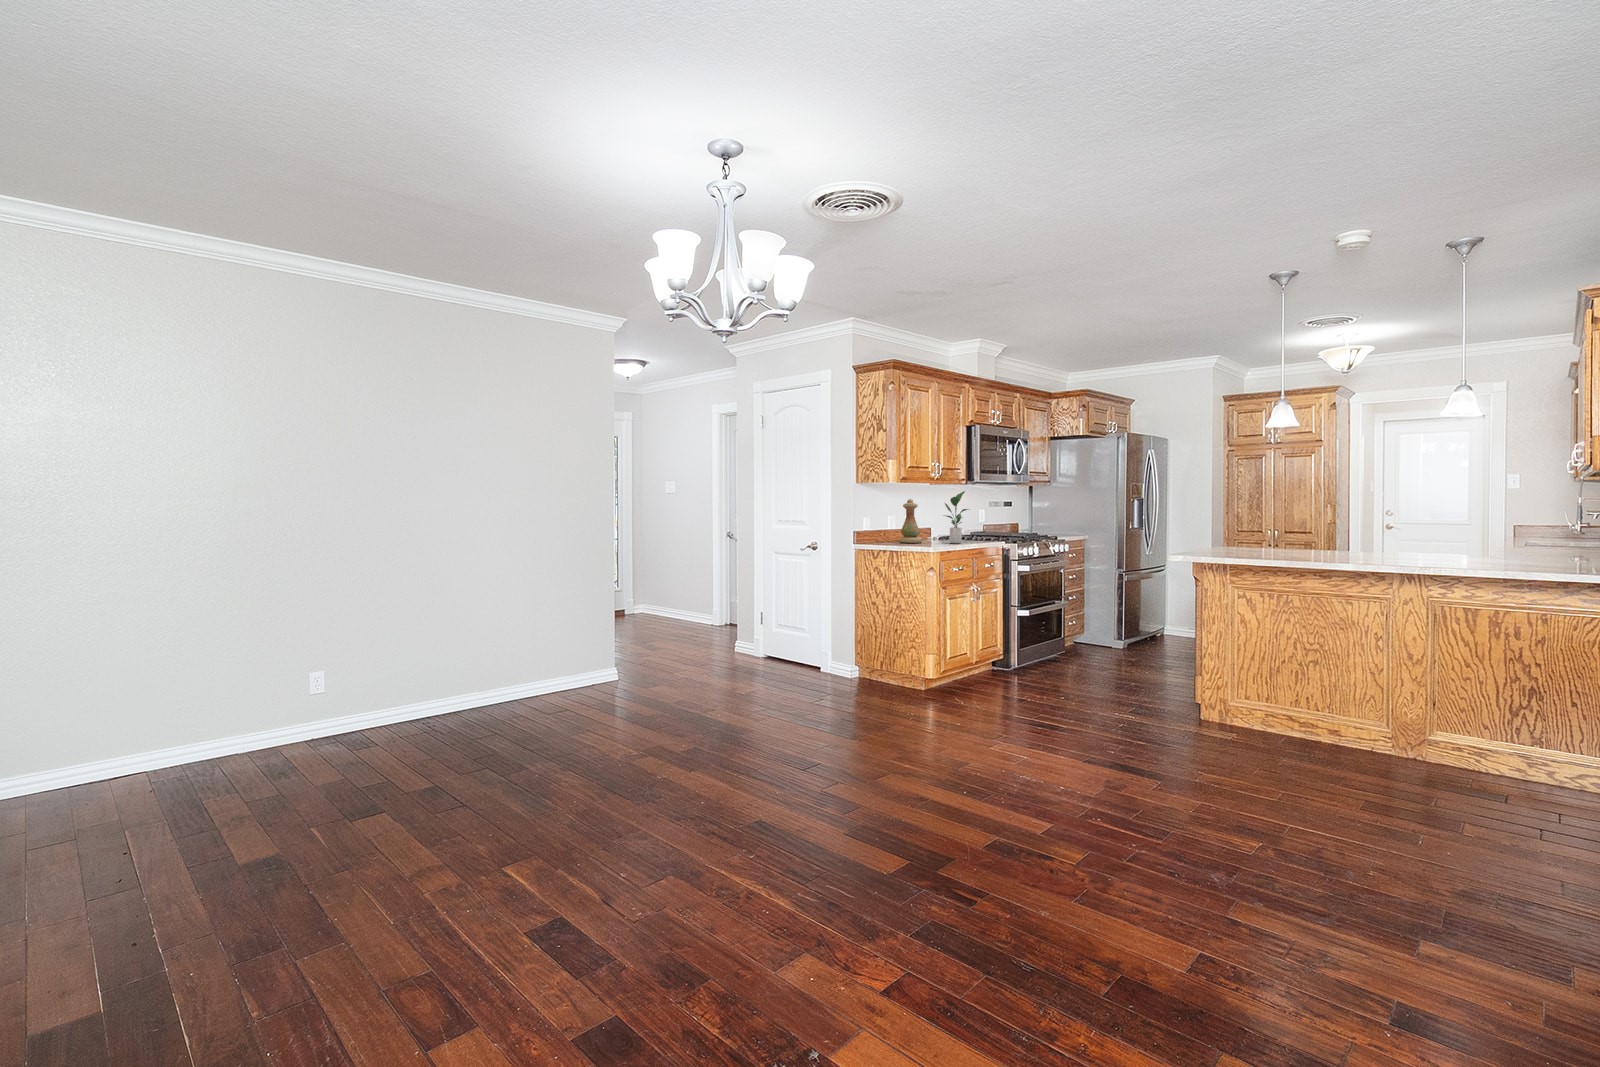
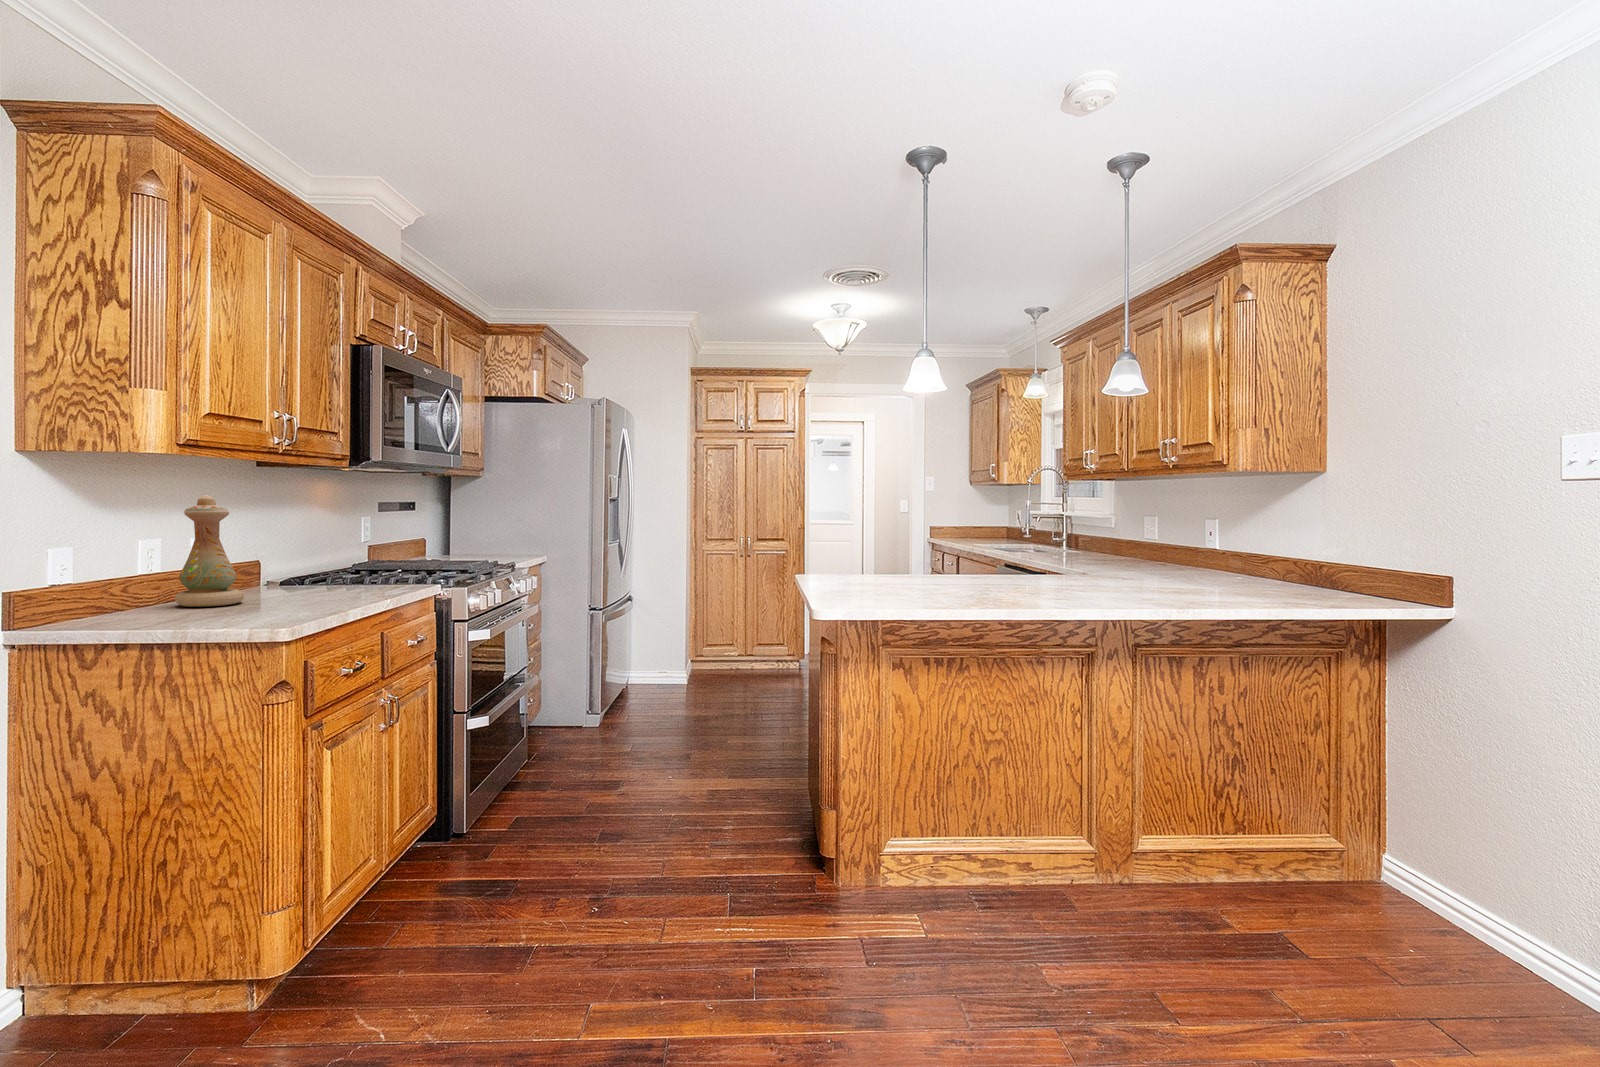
potted plant: present [945,491,968,543] -> none [299,479,374,600]

